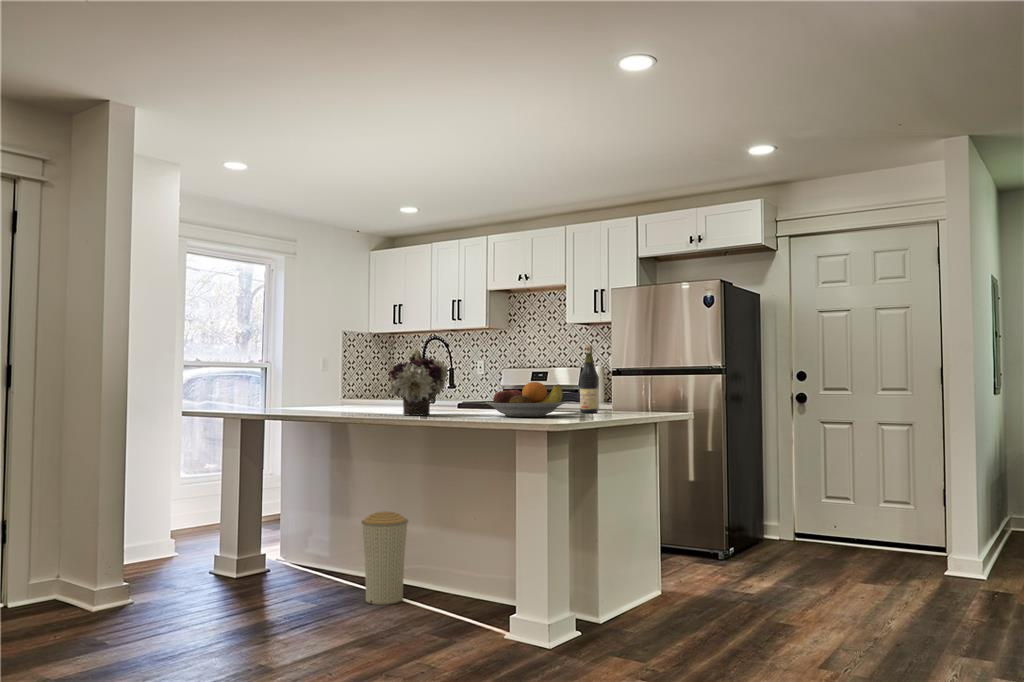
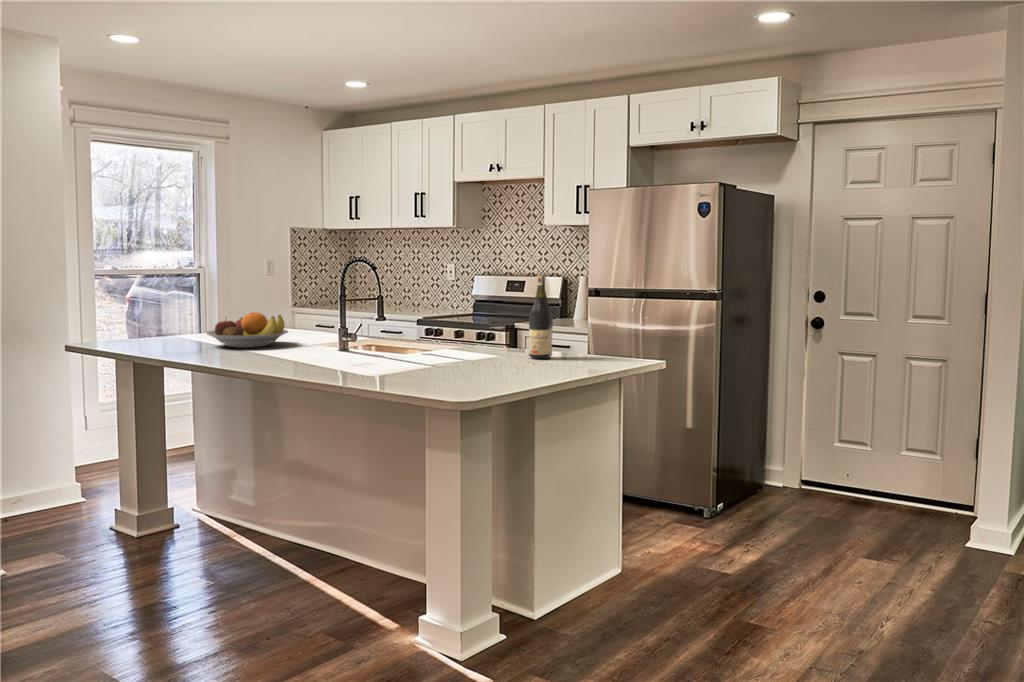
flower arrangement: present [389,349,448,415] -> none [285,282,360,367]
fruit bowl: present [486,382,565,417] -> present [206,312,288,348]
trash can: present [361,511,408,605] -> none [263,475,320,583]

